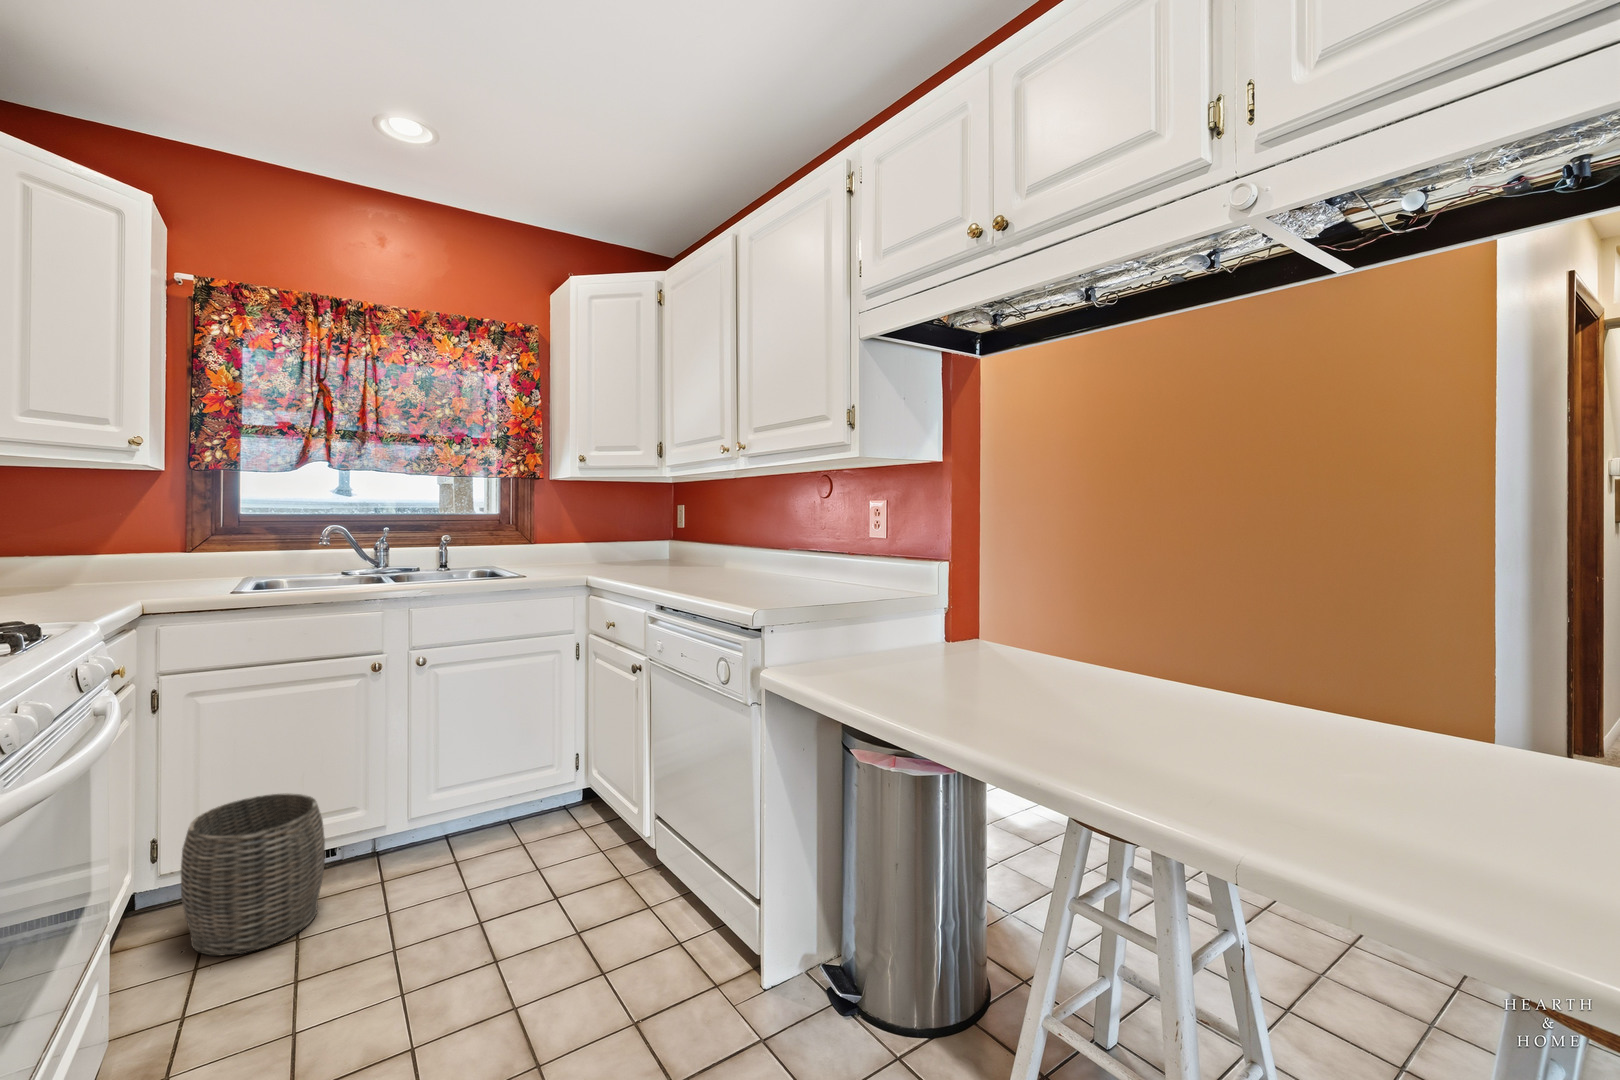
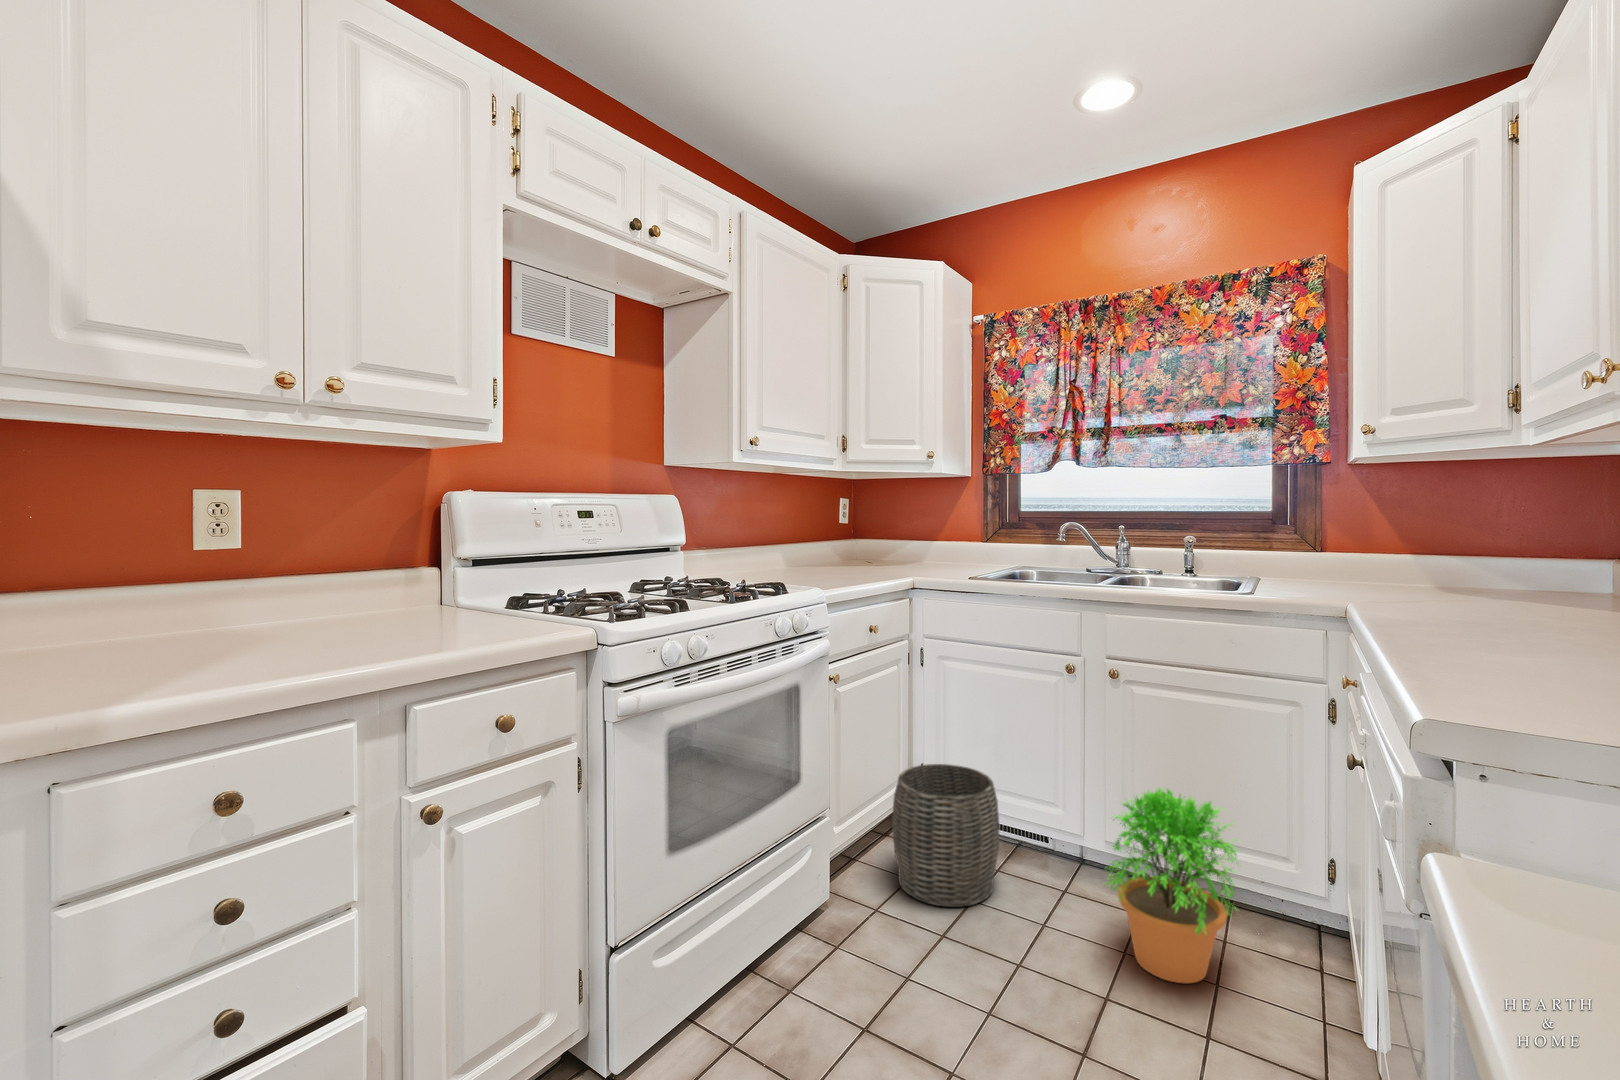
potted plant: none [440,742,558,891] -> present [1106,788,1238,983]

